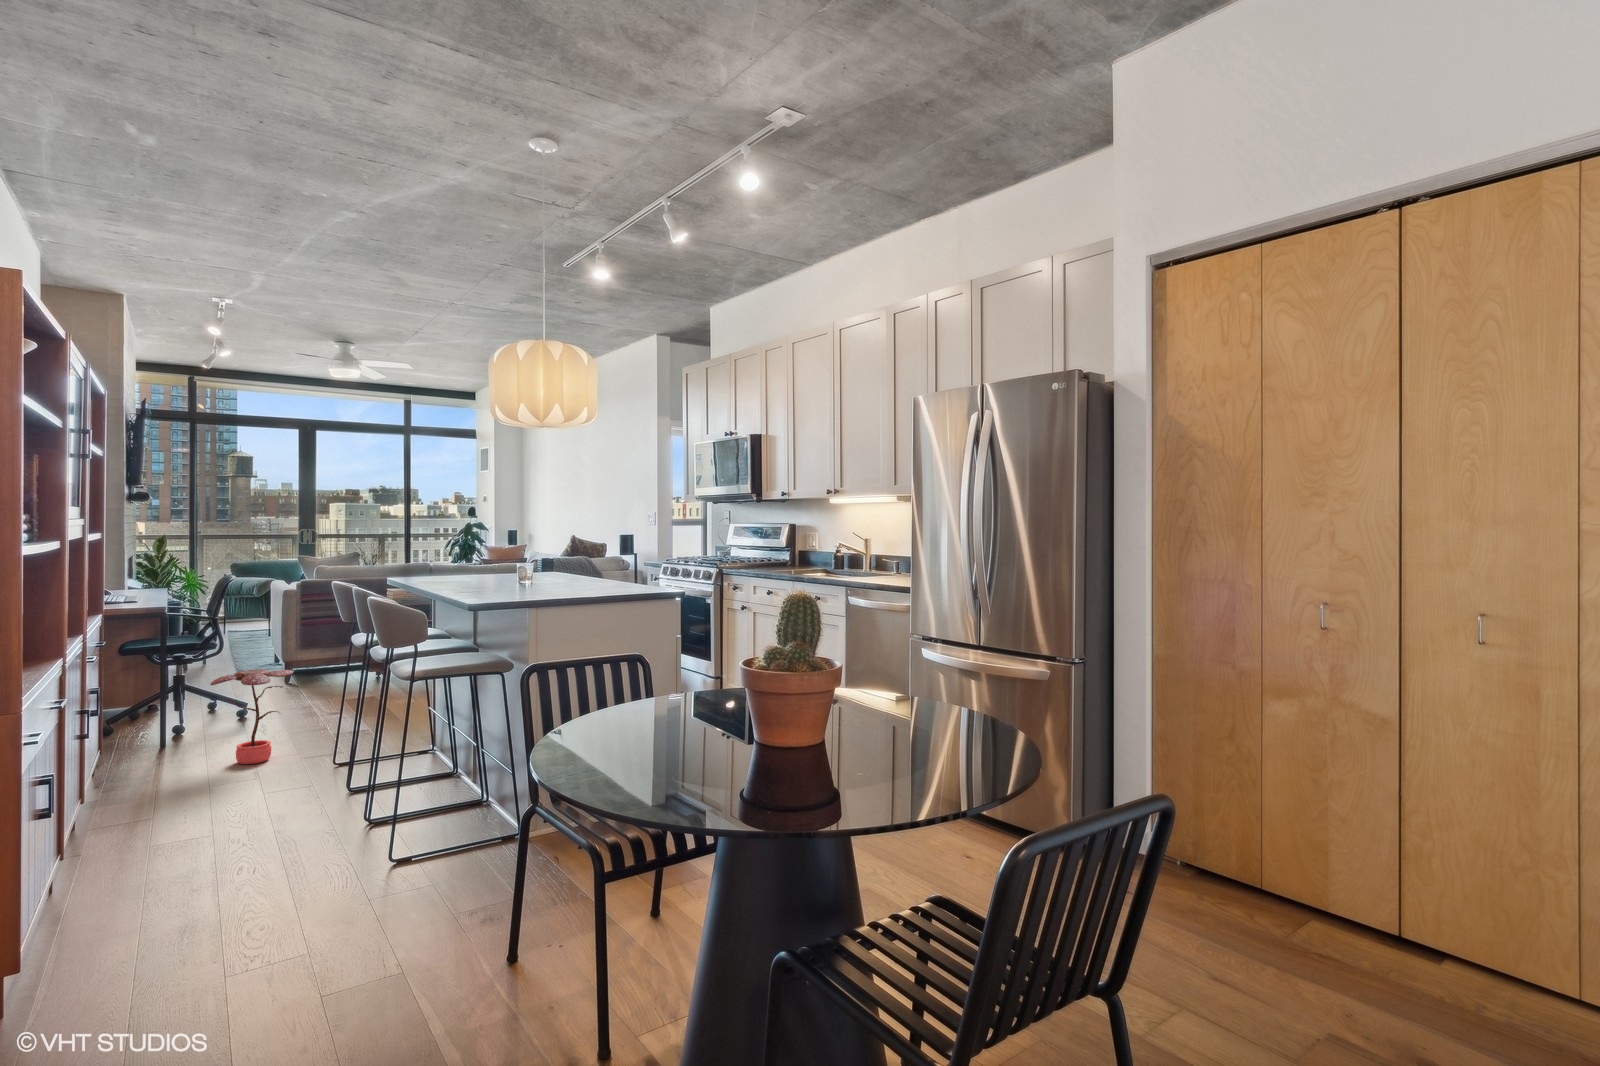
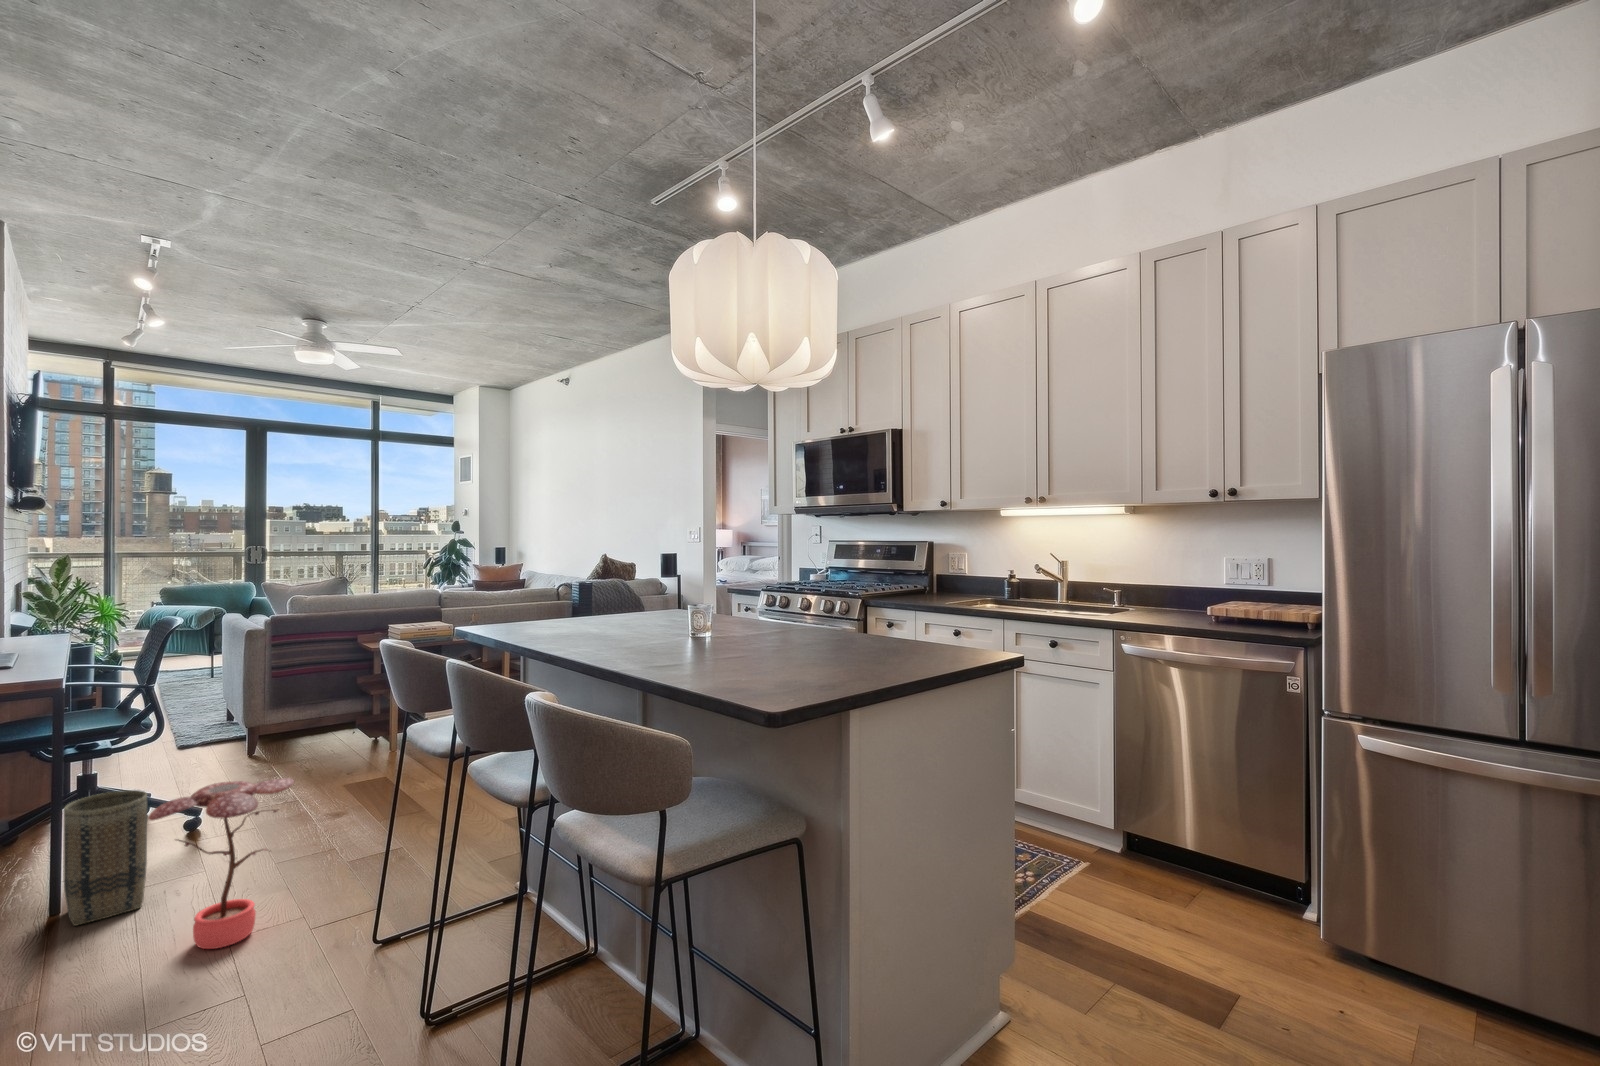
basket: none [166,678,212,753] -> present [63,790,147,926]

